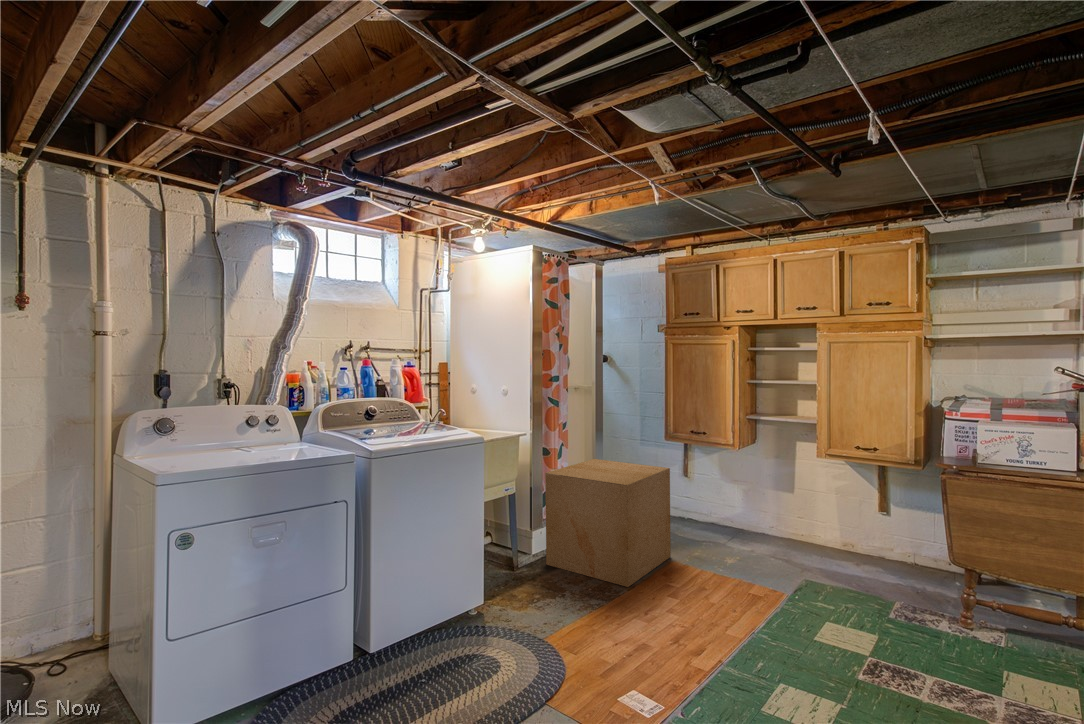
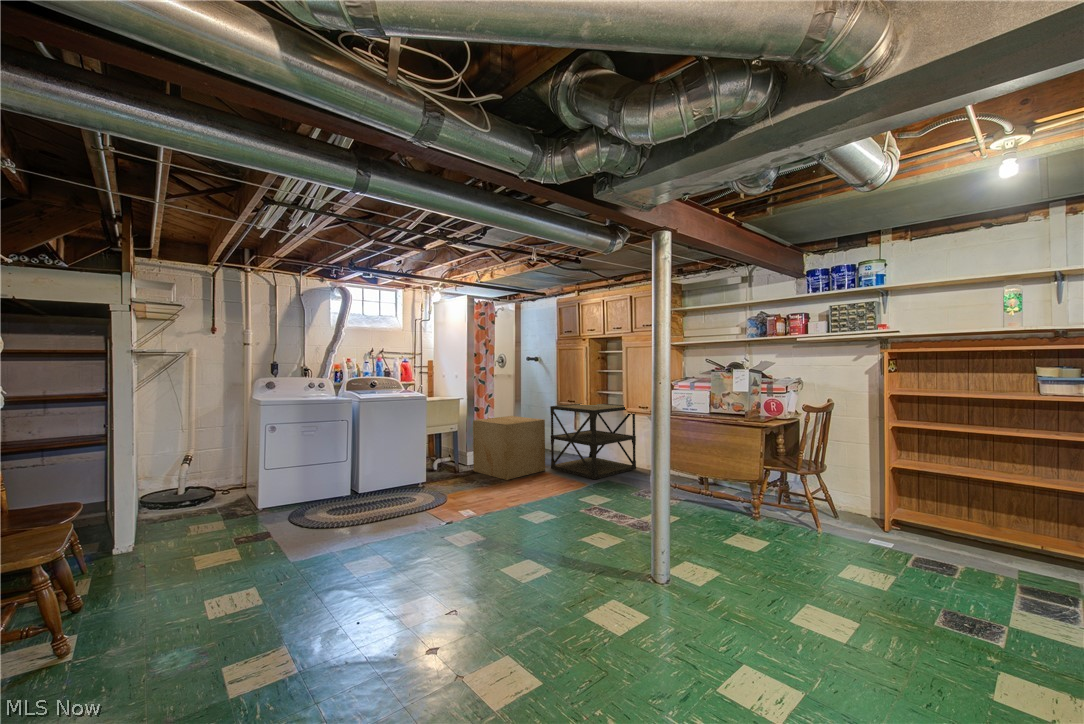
shelving unit: none [672,432,816,577] -> present [550,403,636,479]

